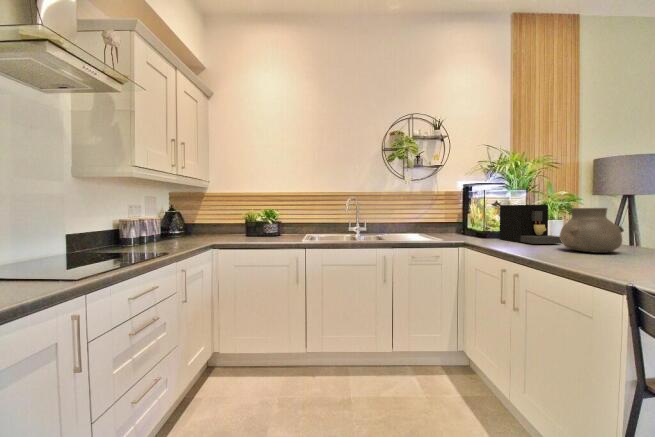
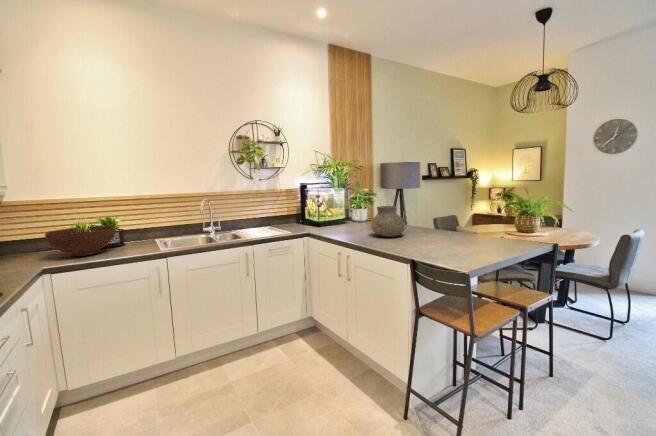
coffee maker: present [500,205,562,244] -> none [329,200,371,231]
fruit bowl: none [223,216,272,239] -> present [45,225,116,256]

